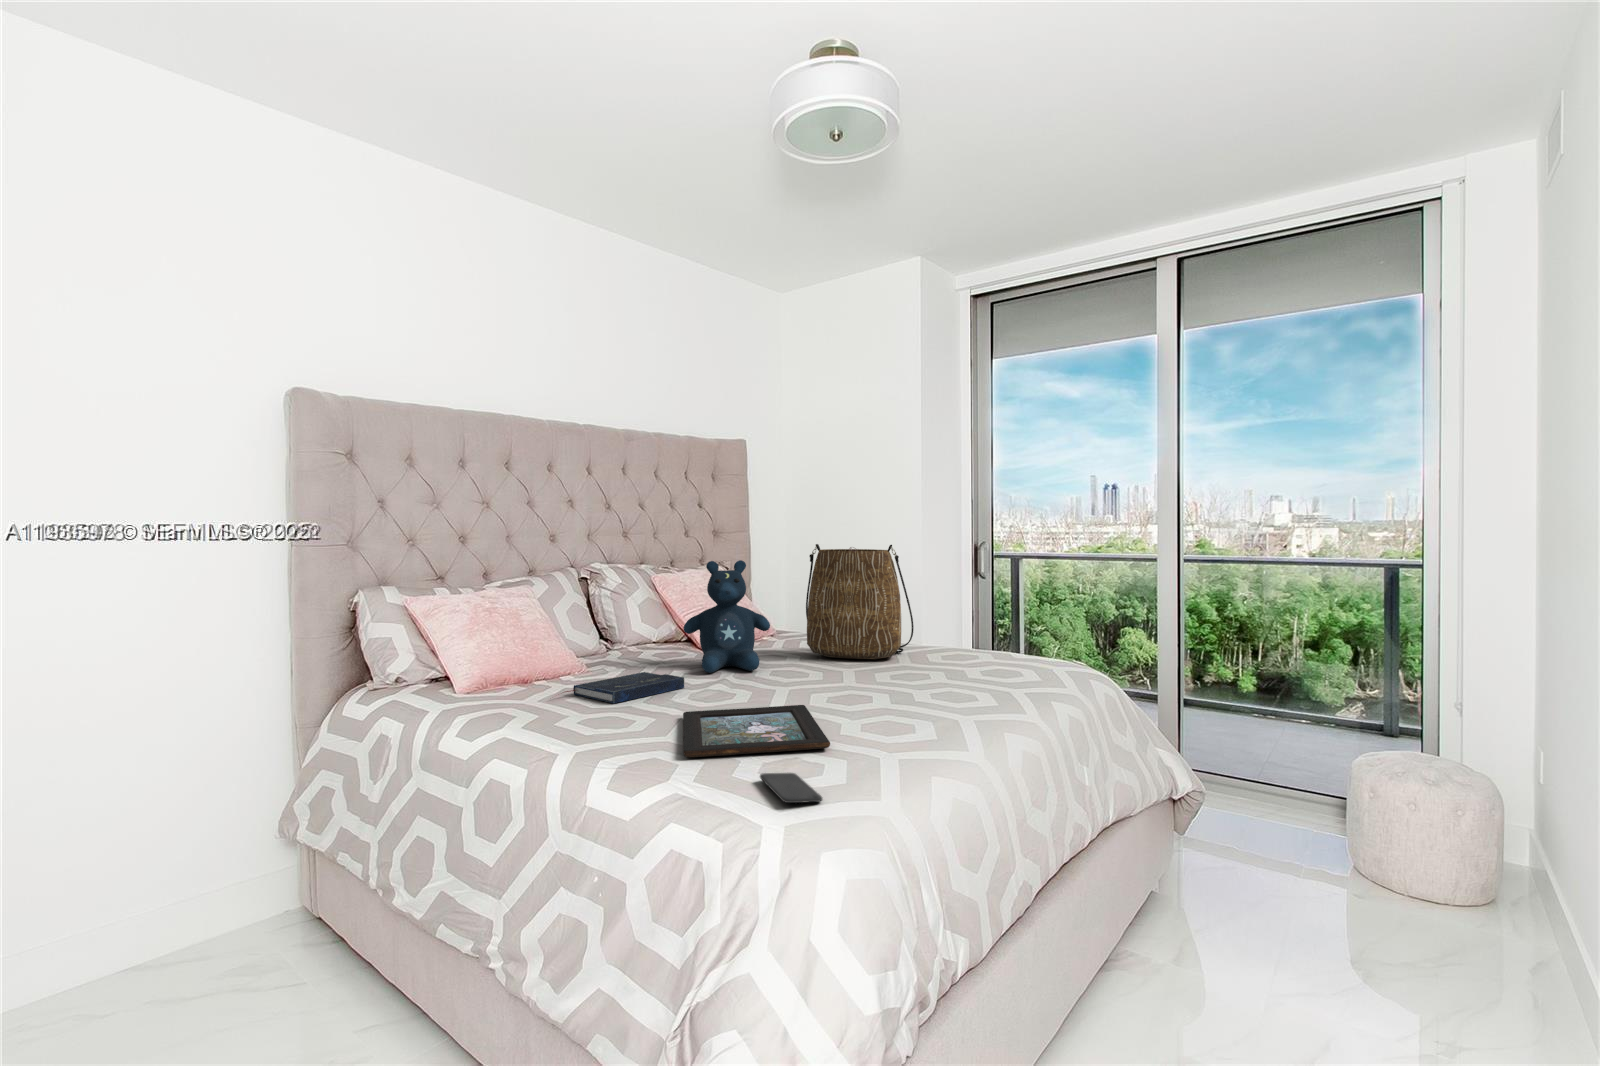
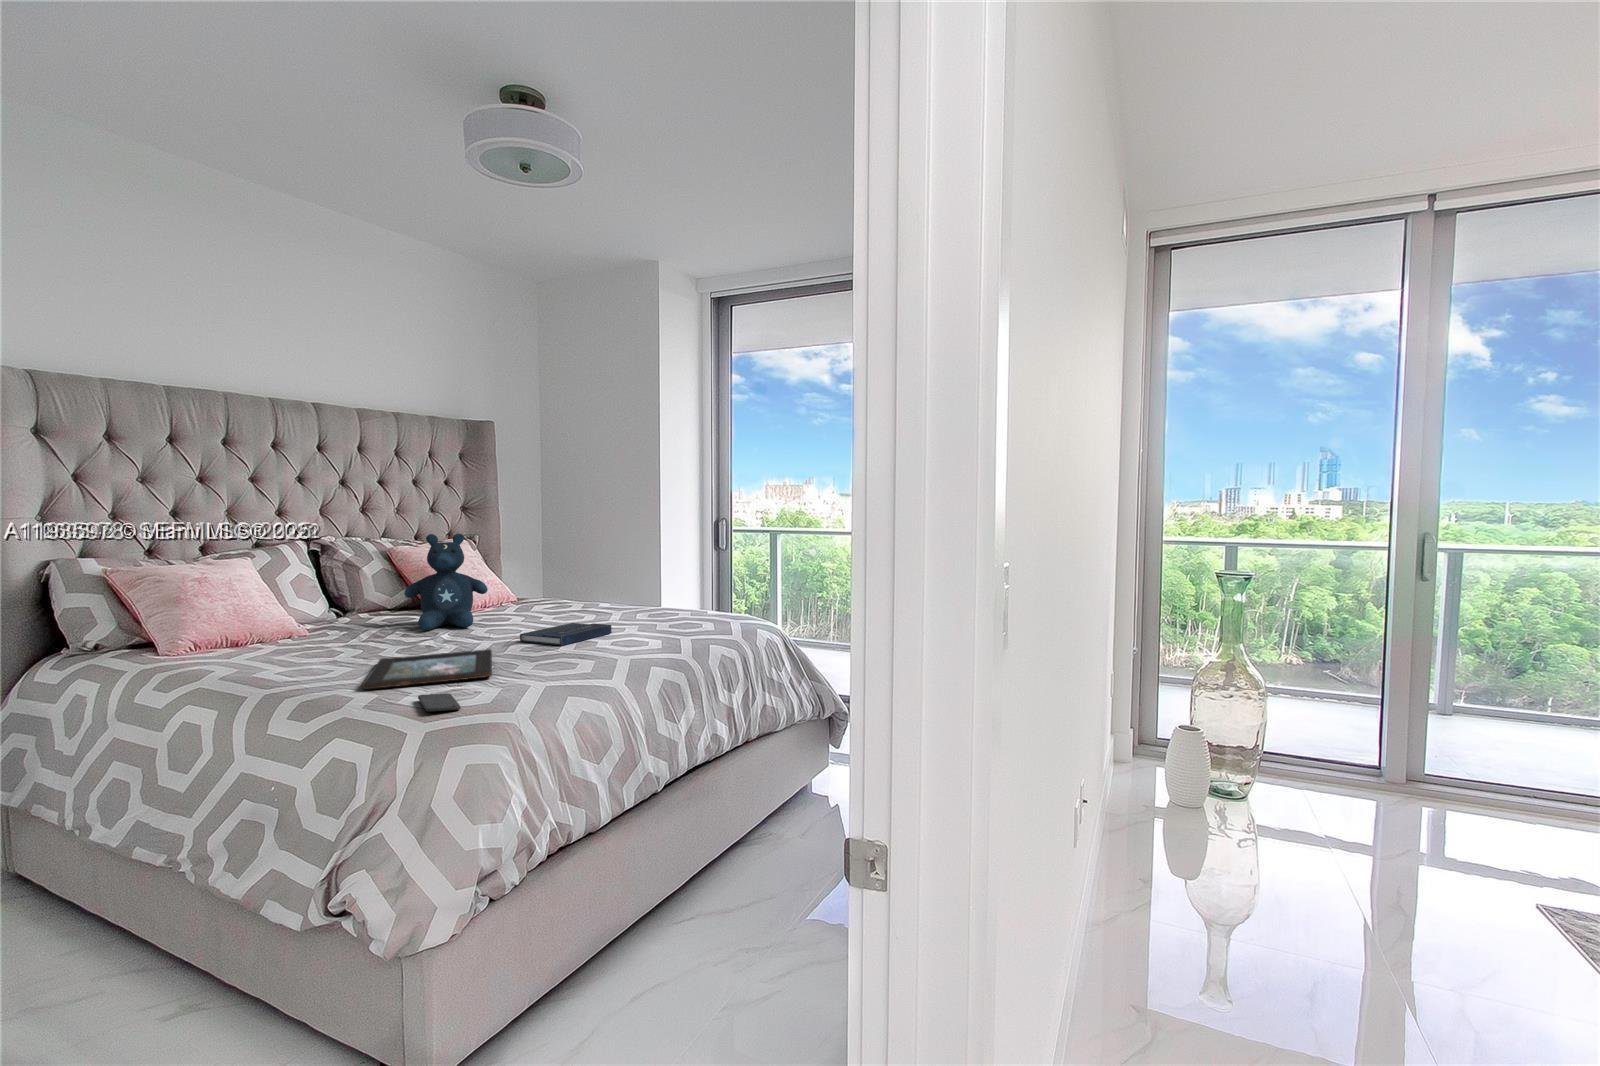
tote bag: present [806,544,914,659] -> none [525,520,619,615]
book: present [563,672,684,703] -> present [517,623,612,645]

